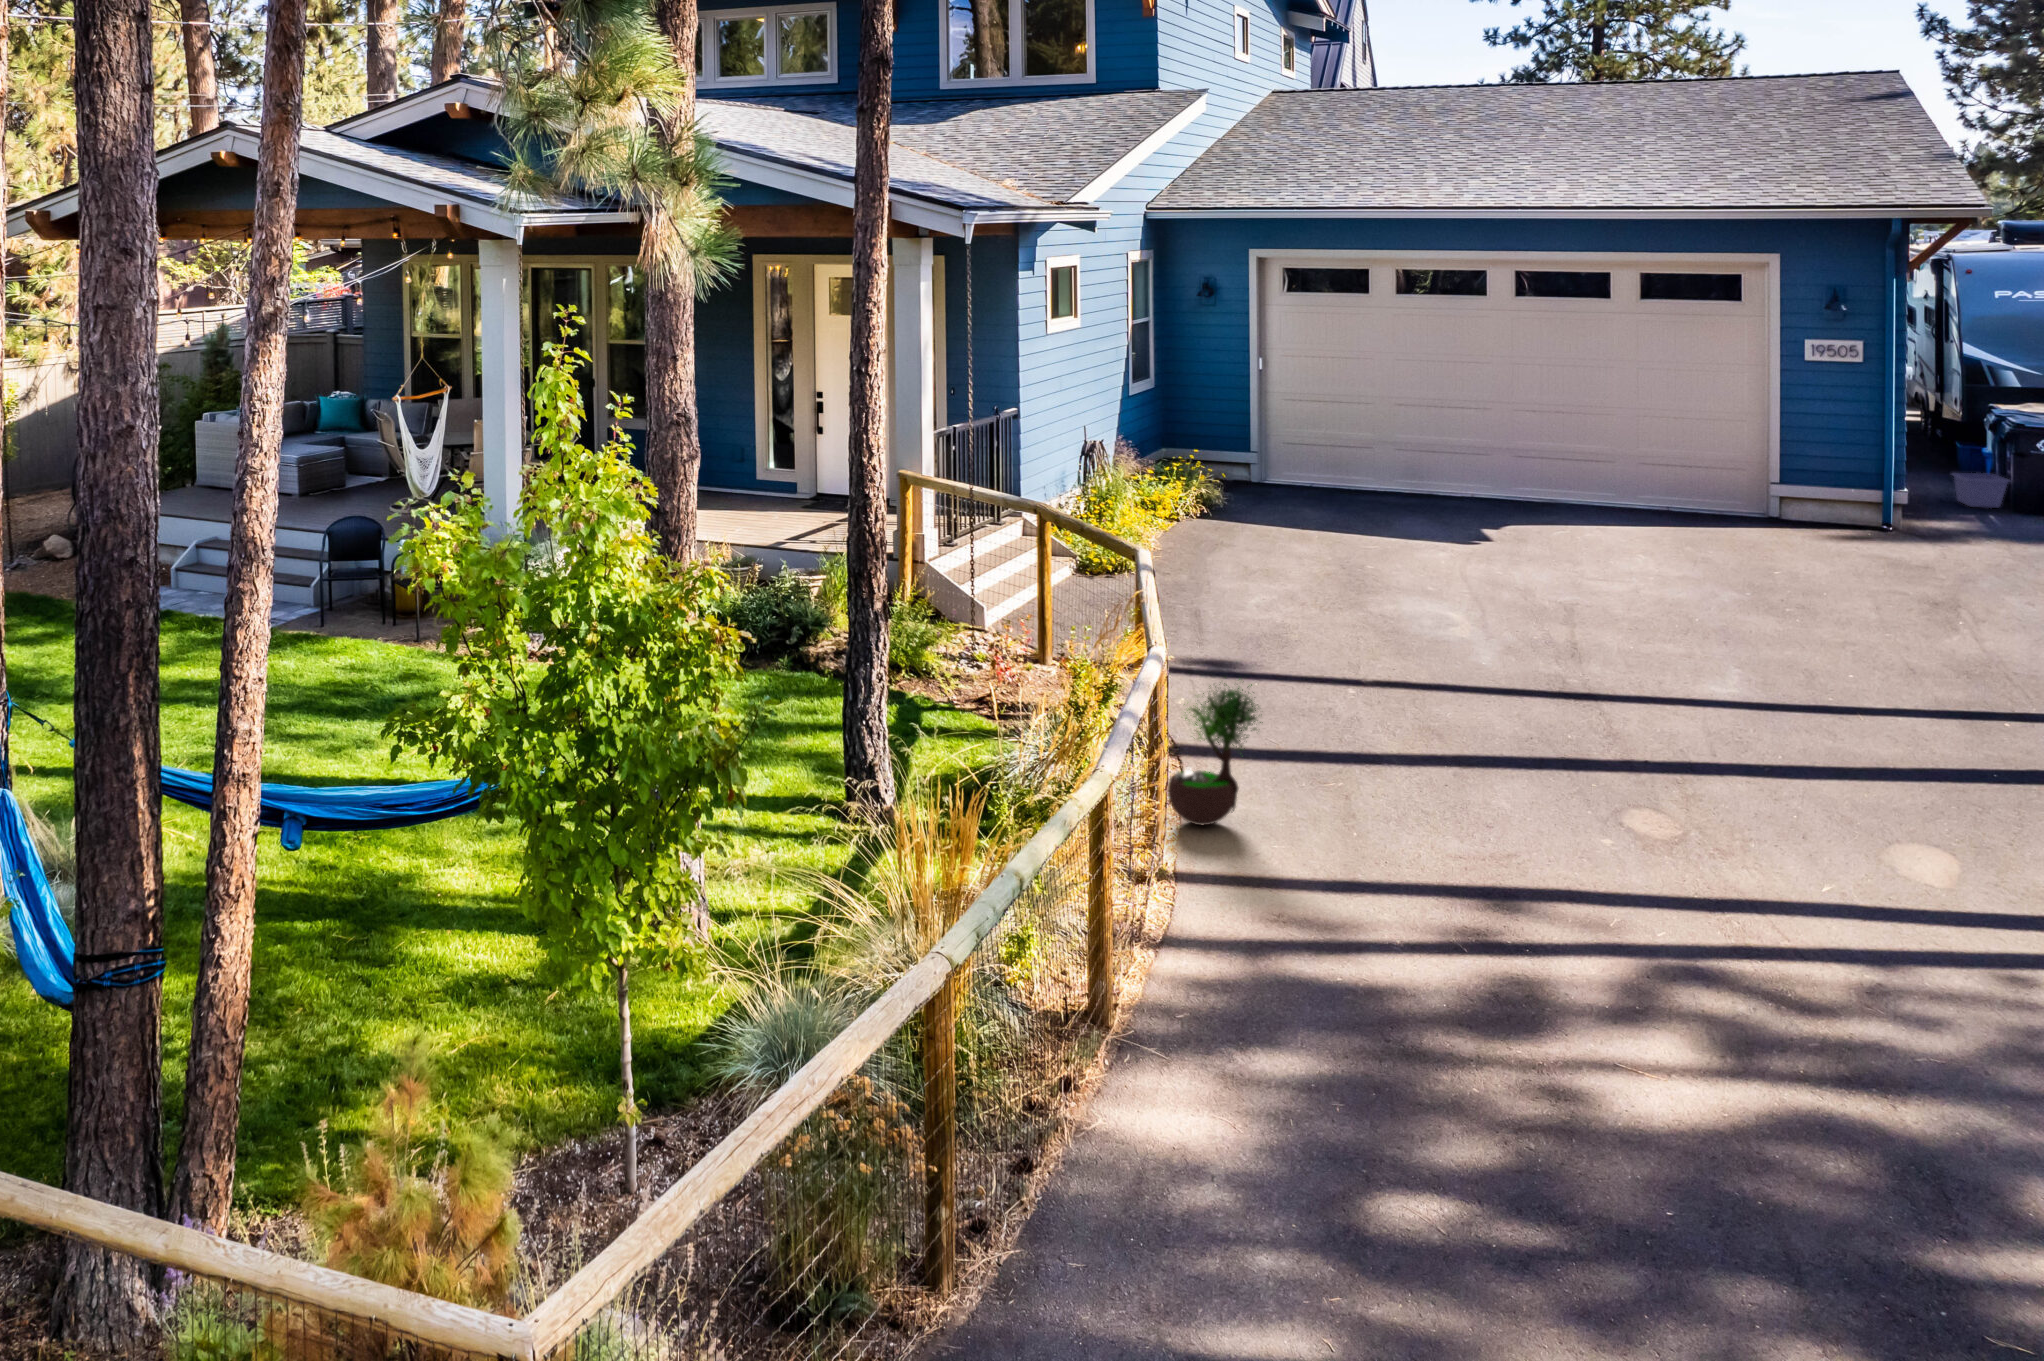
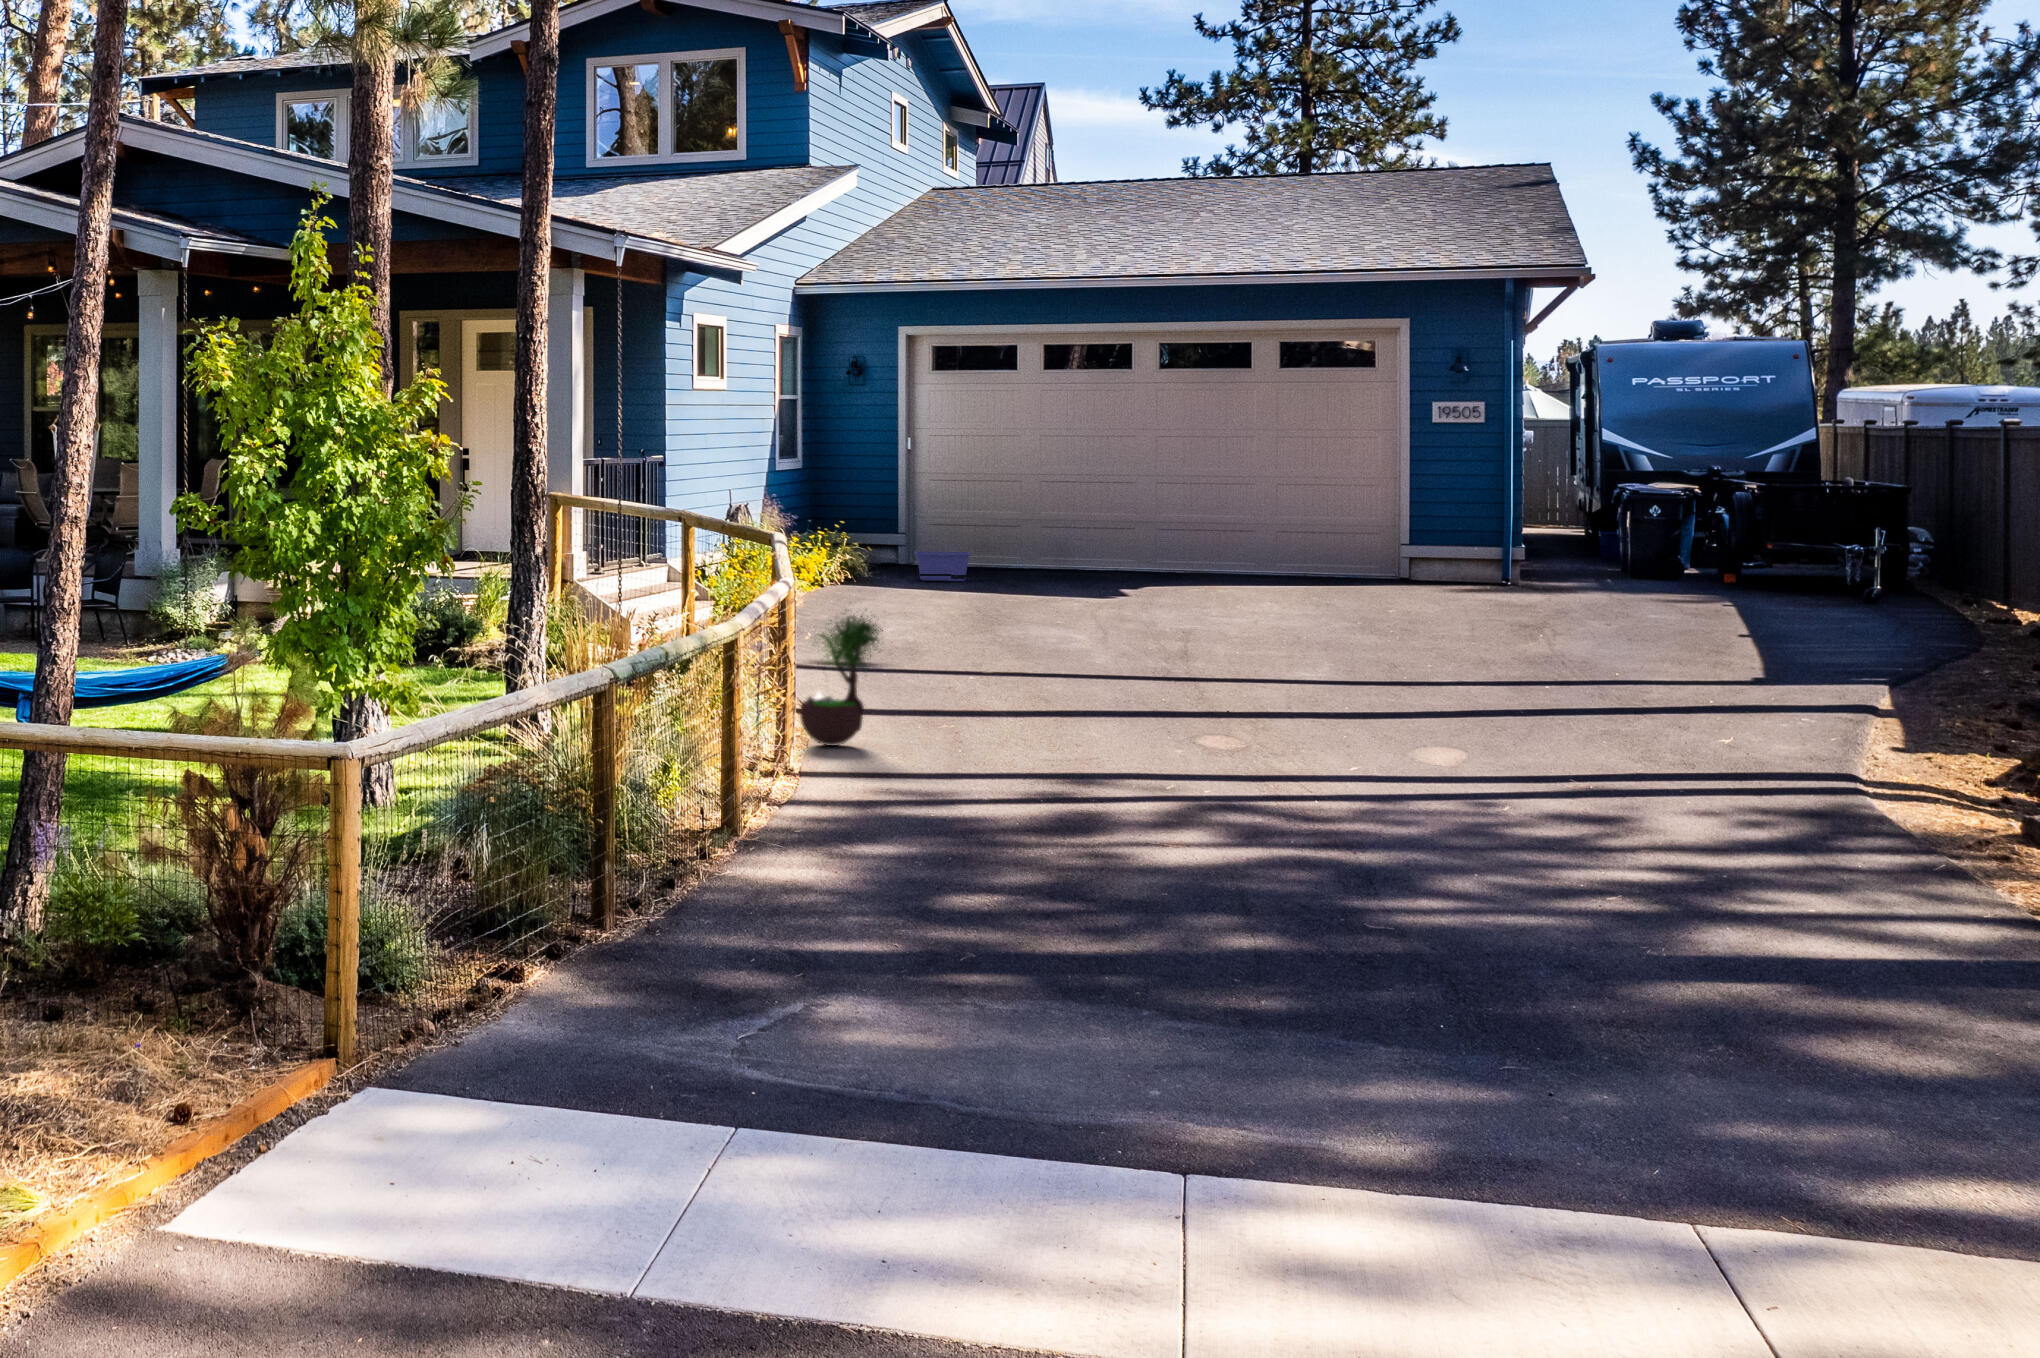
storage bin: present [1952,473,2010,508] -> present [915,551,971,581]

